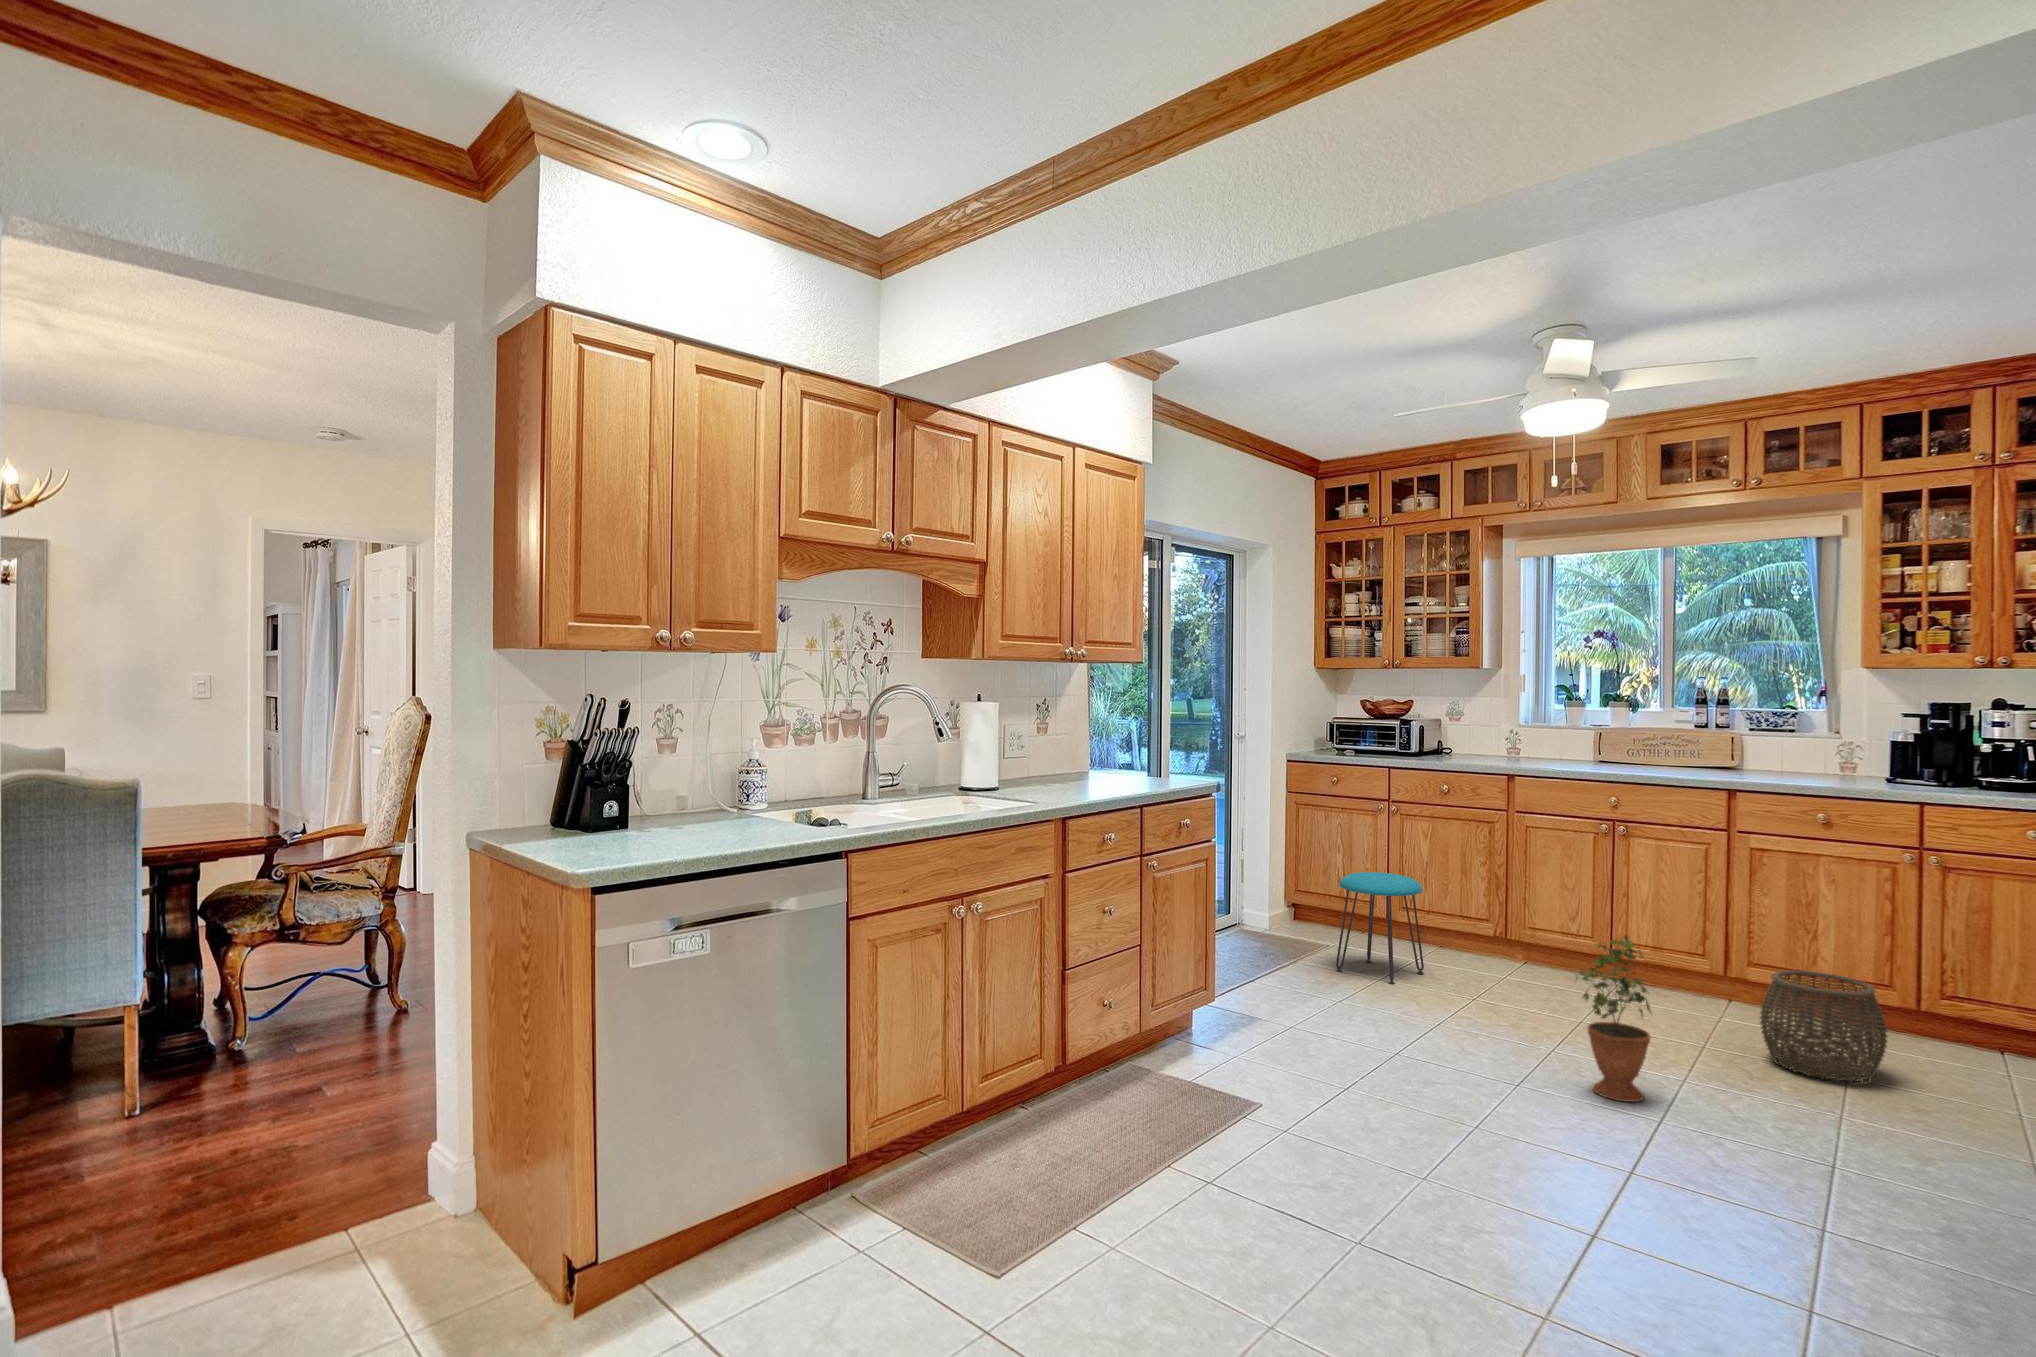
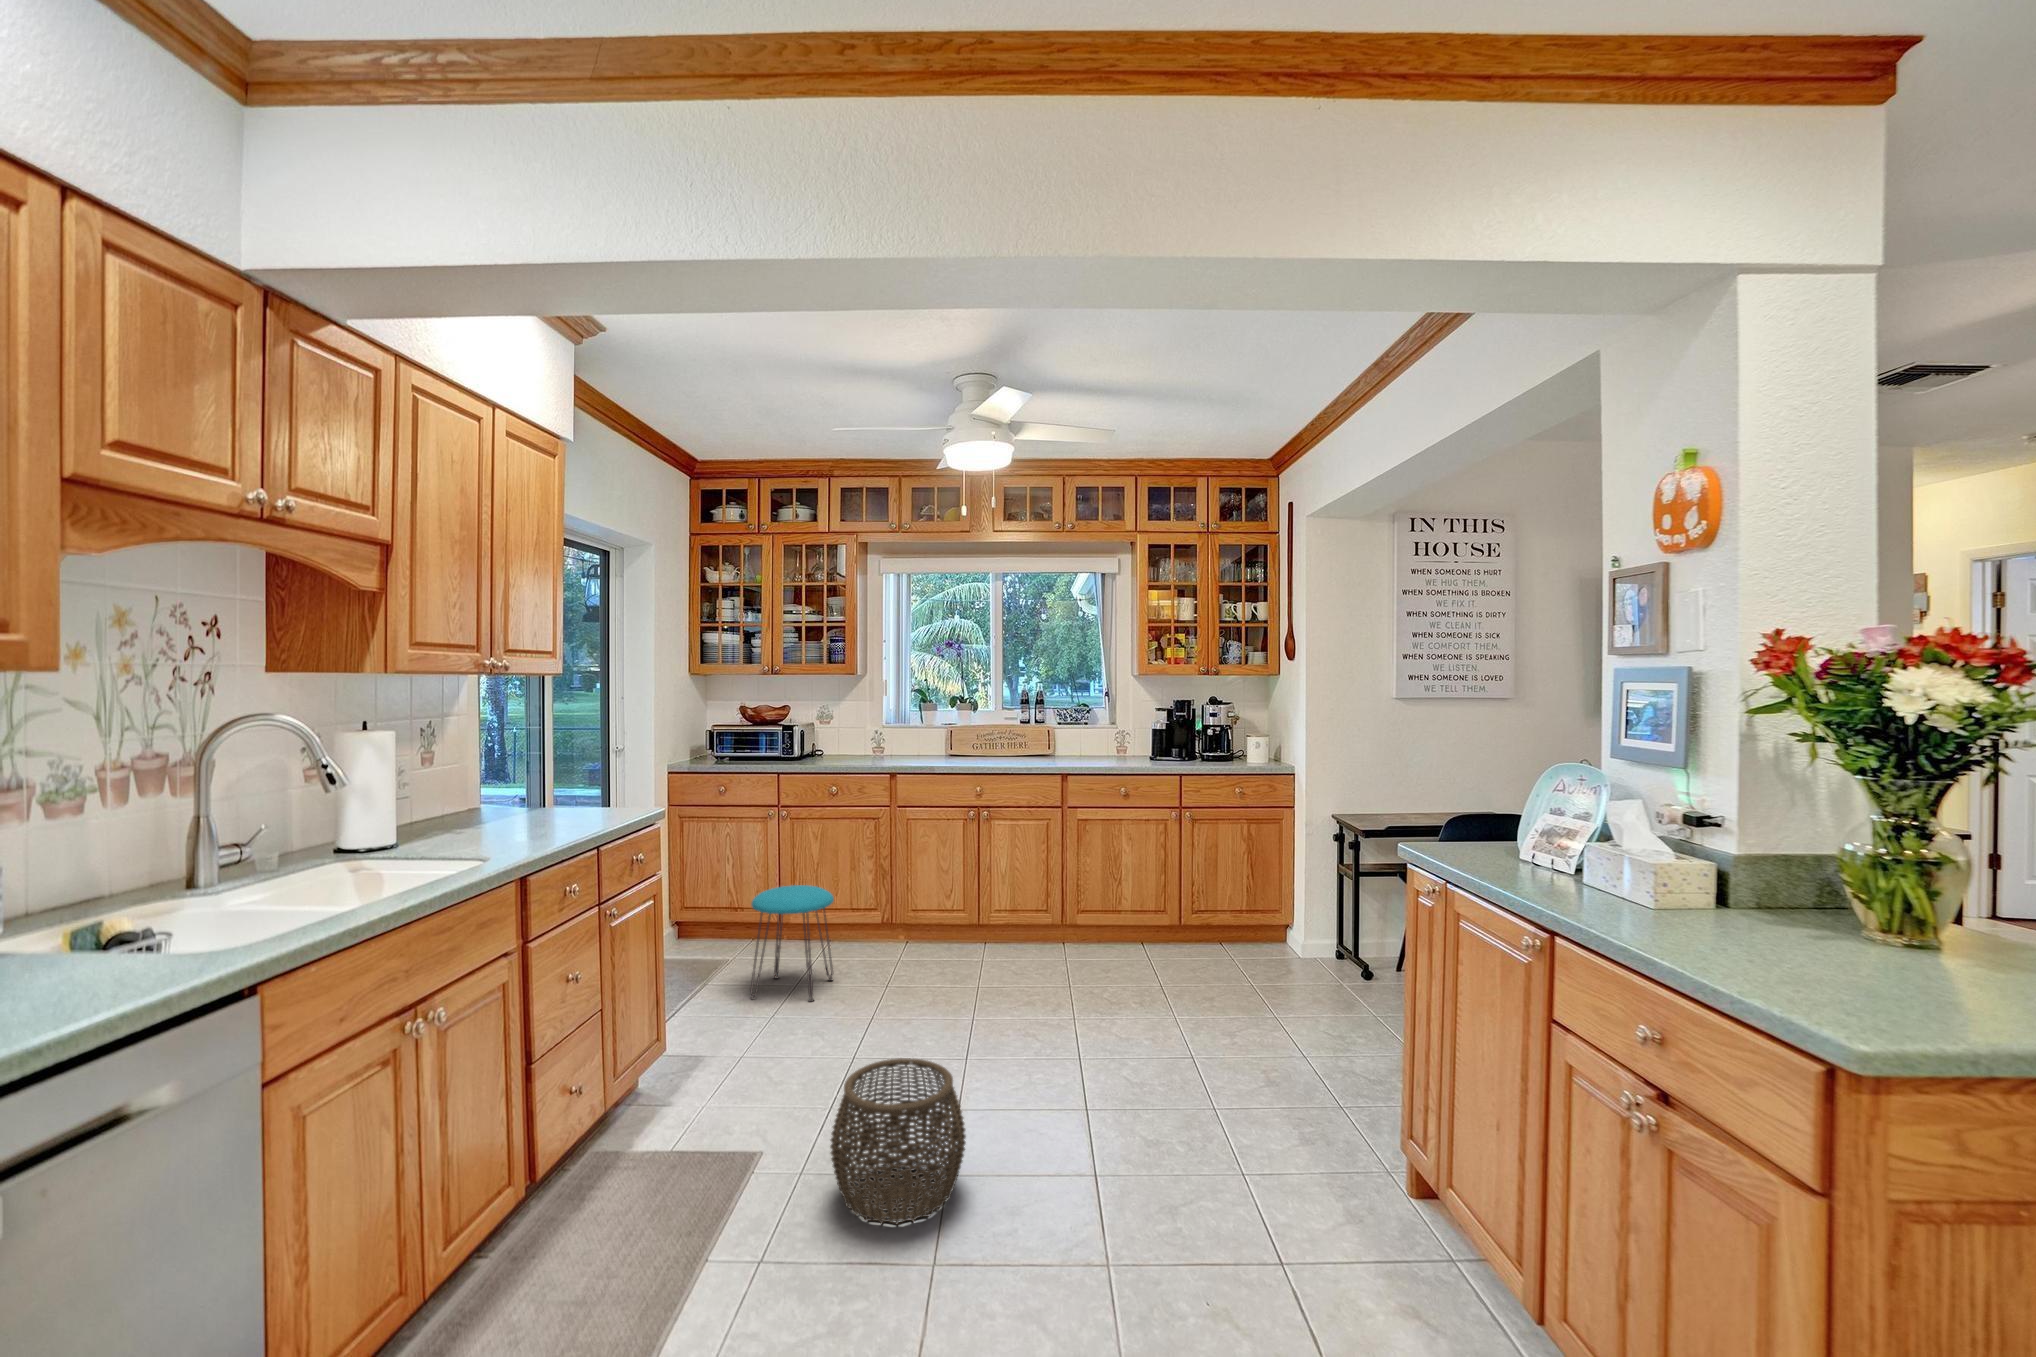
potted plant: present [1580,935,1651,1102] -> none [1031,928,1093,1092]
woven basket: present [1760,970,1888,1082] -> present [830,1058,966,1225]

